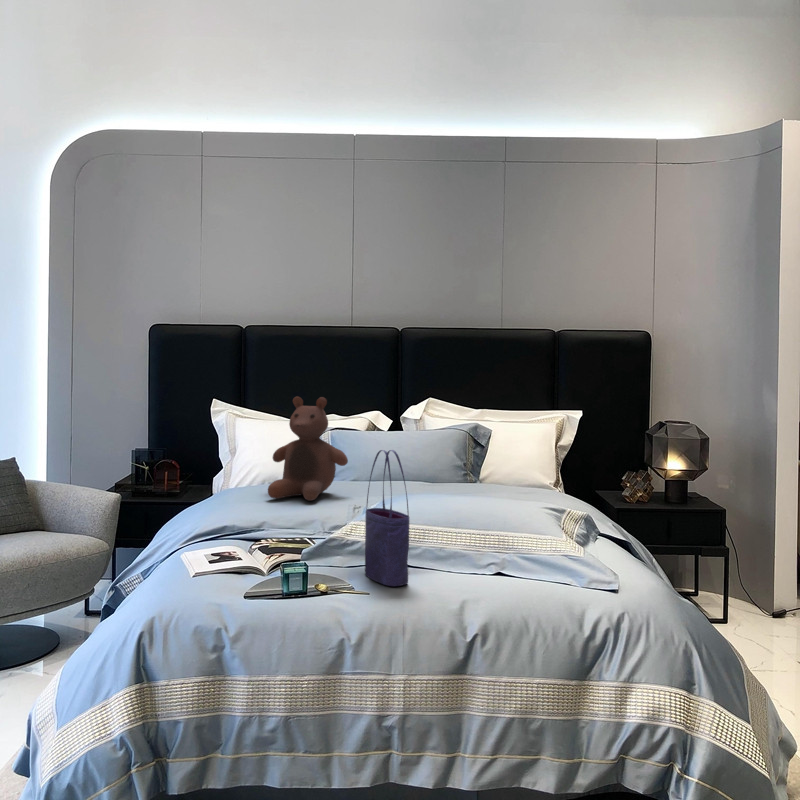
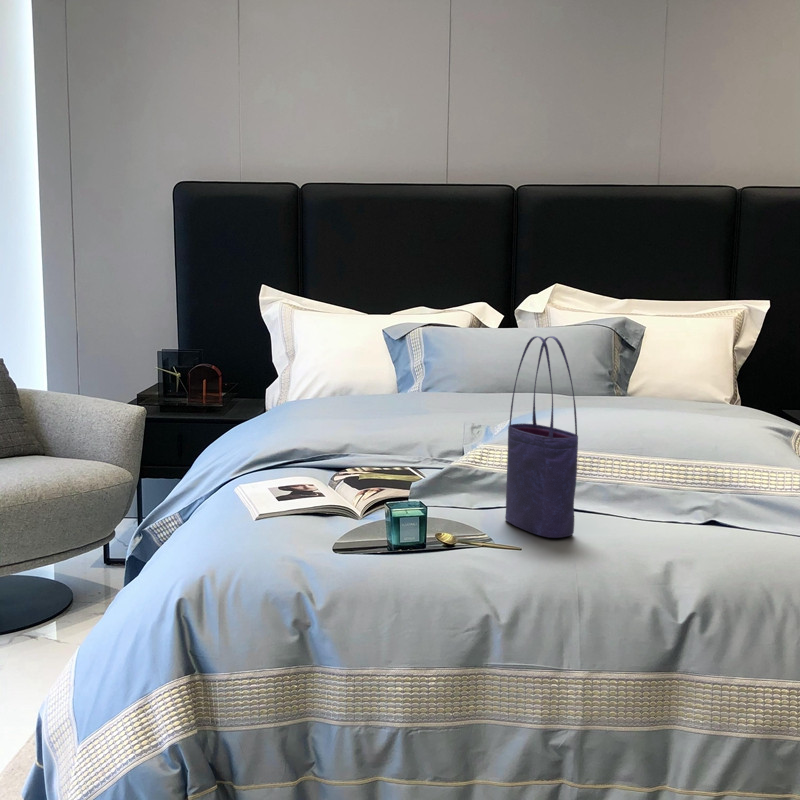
stuffed bear: present [268,397,348,501] -> none [349,272,460,417]

